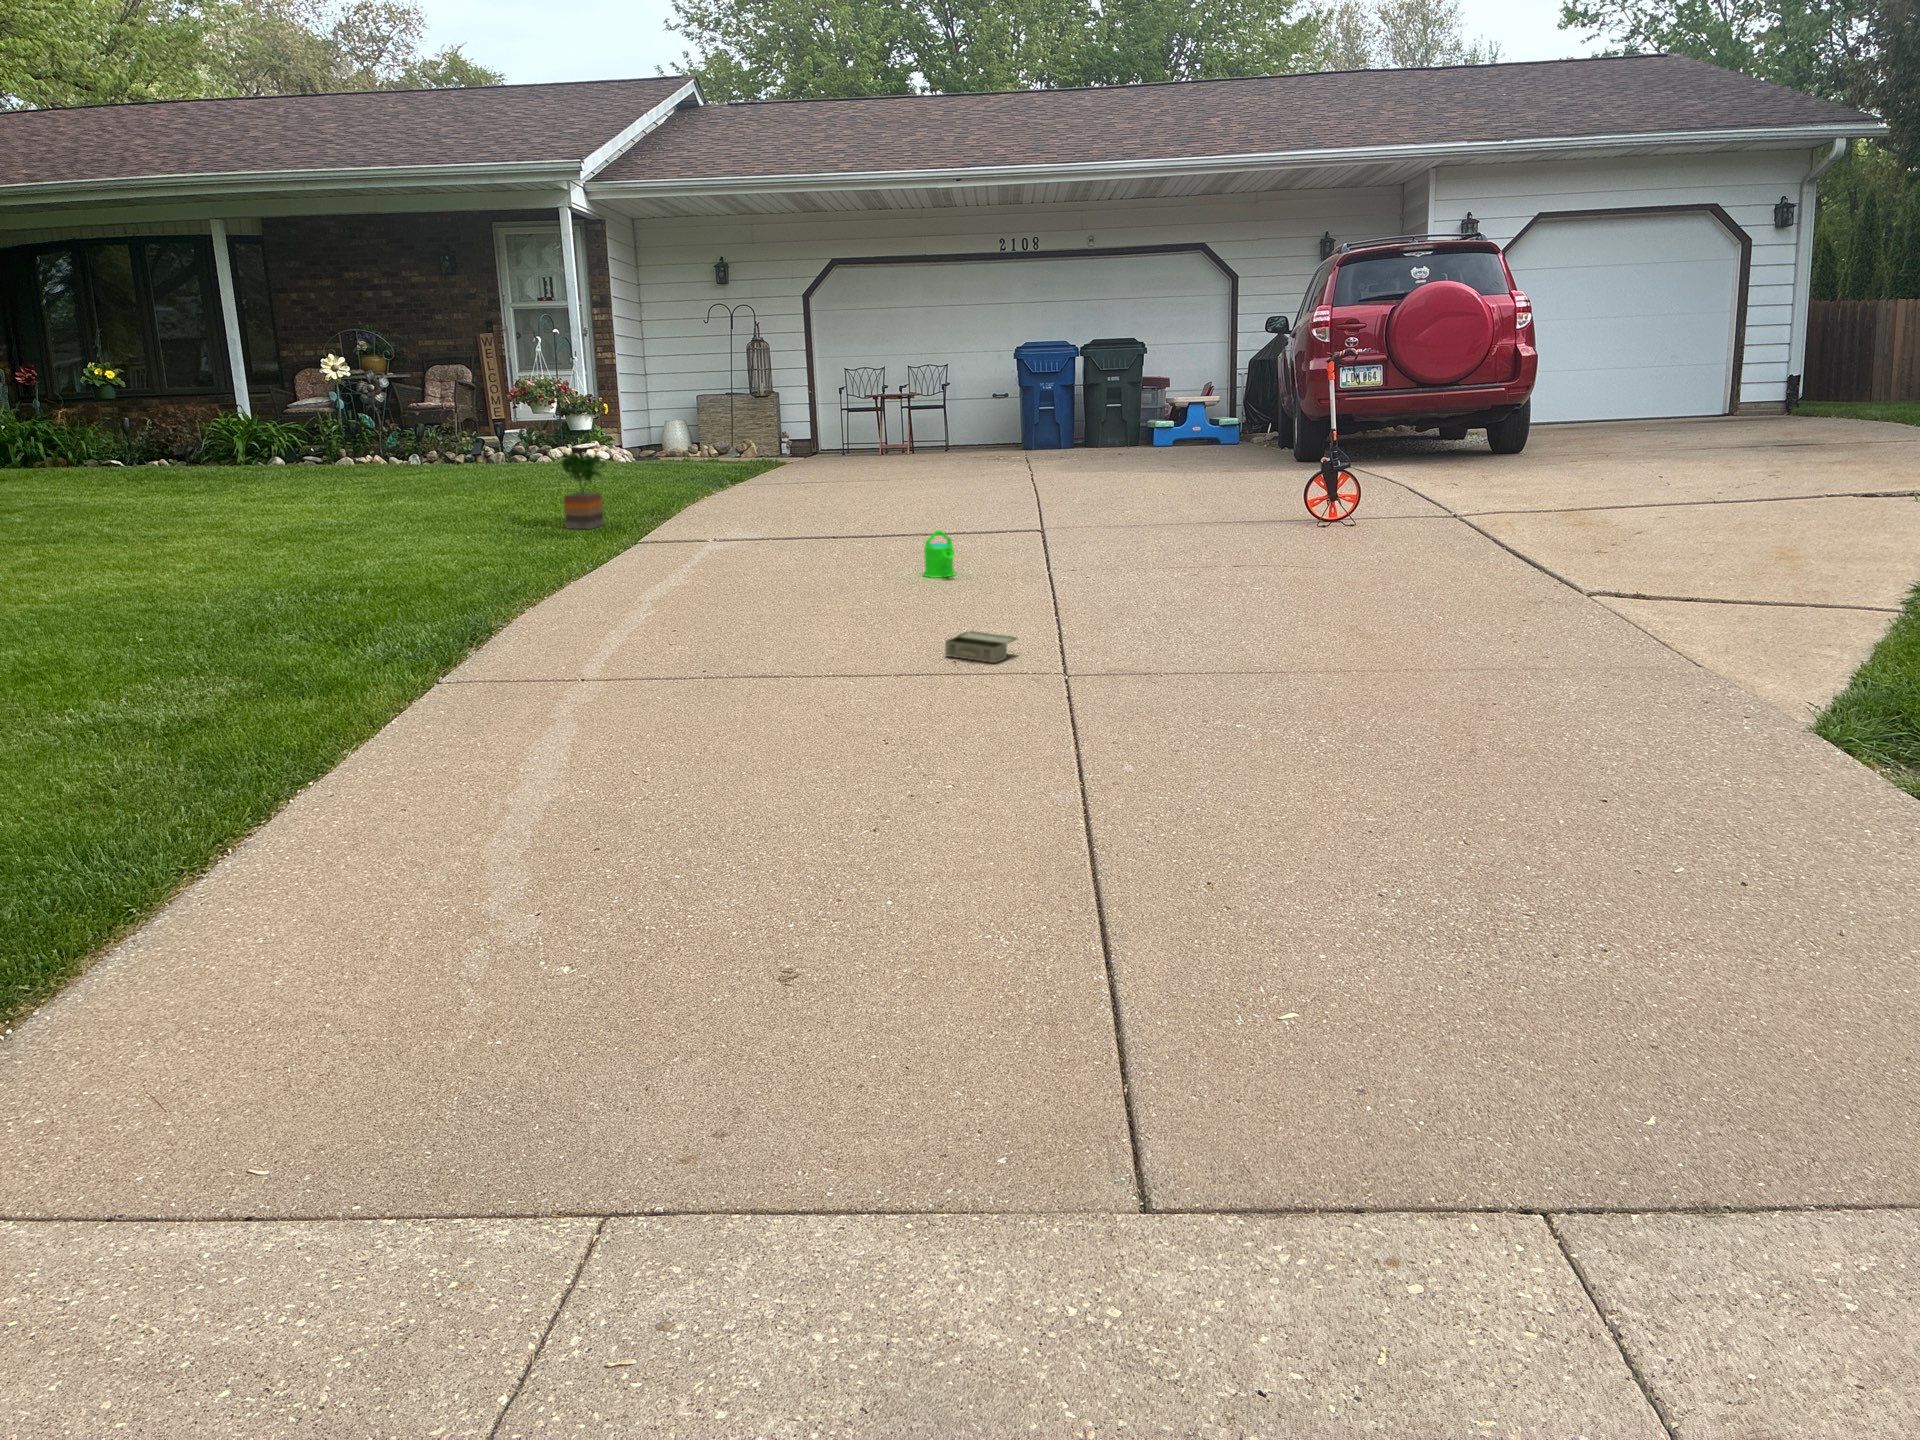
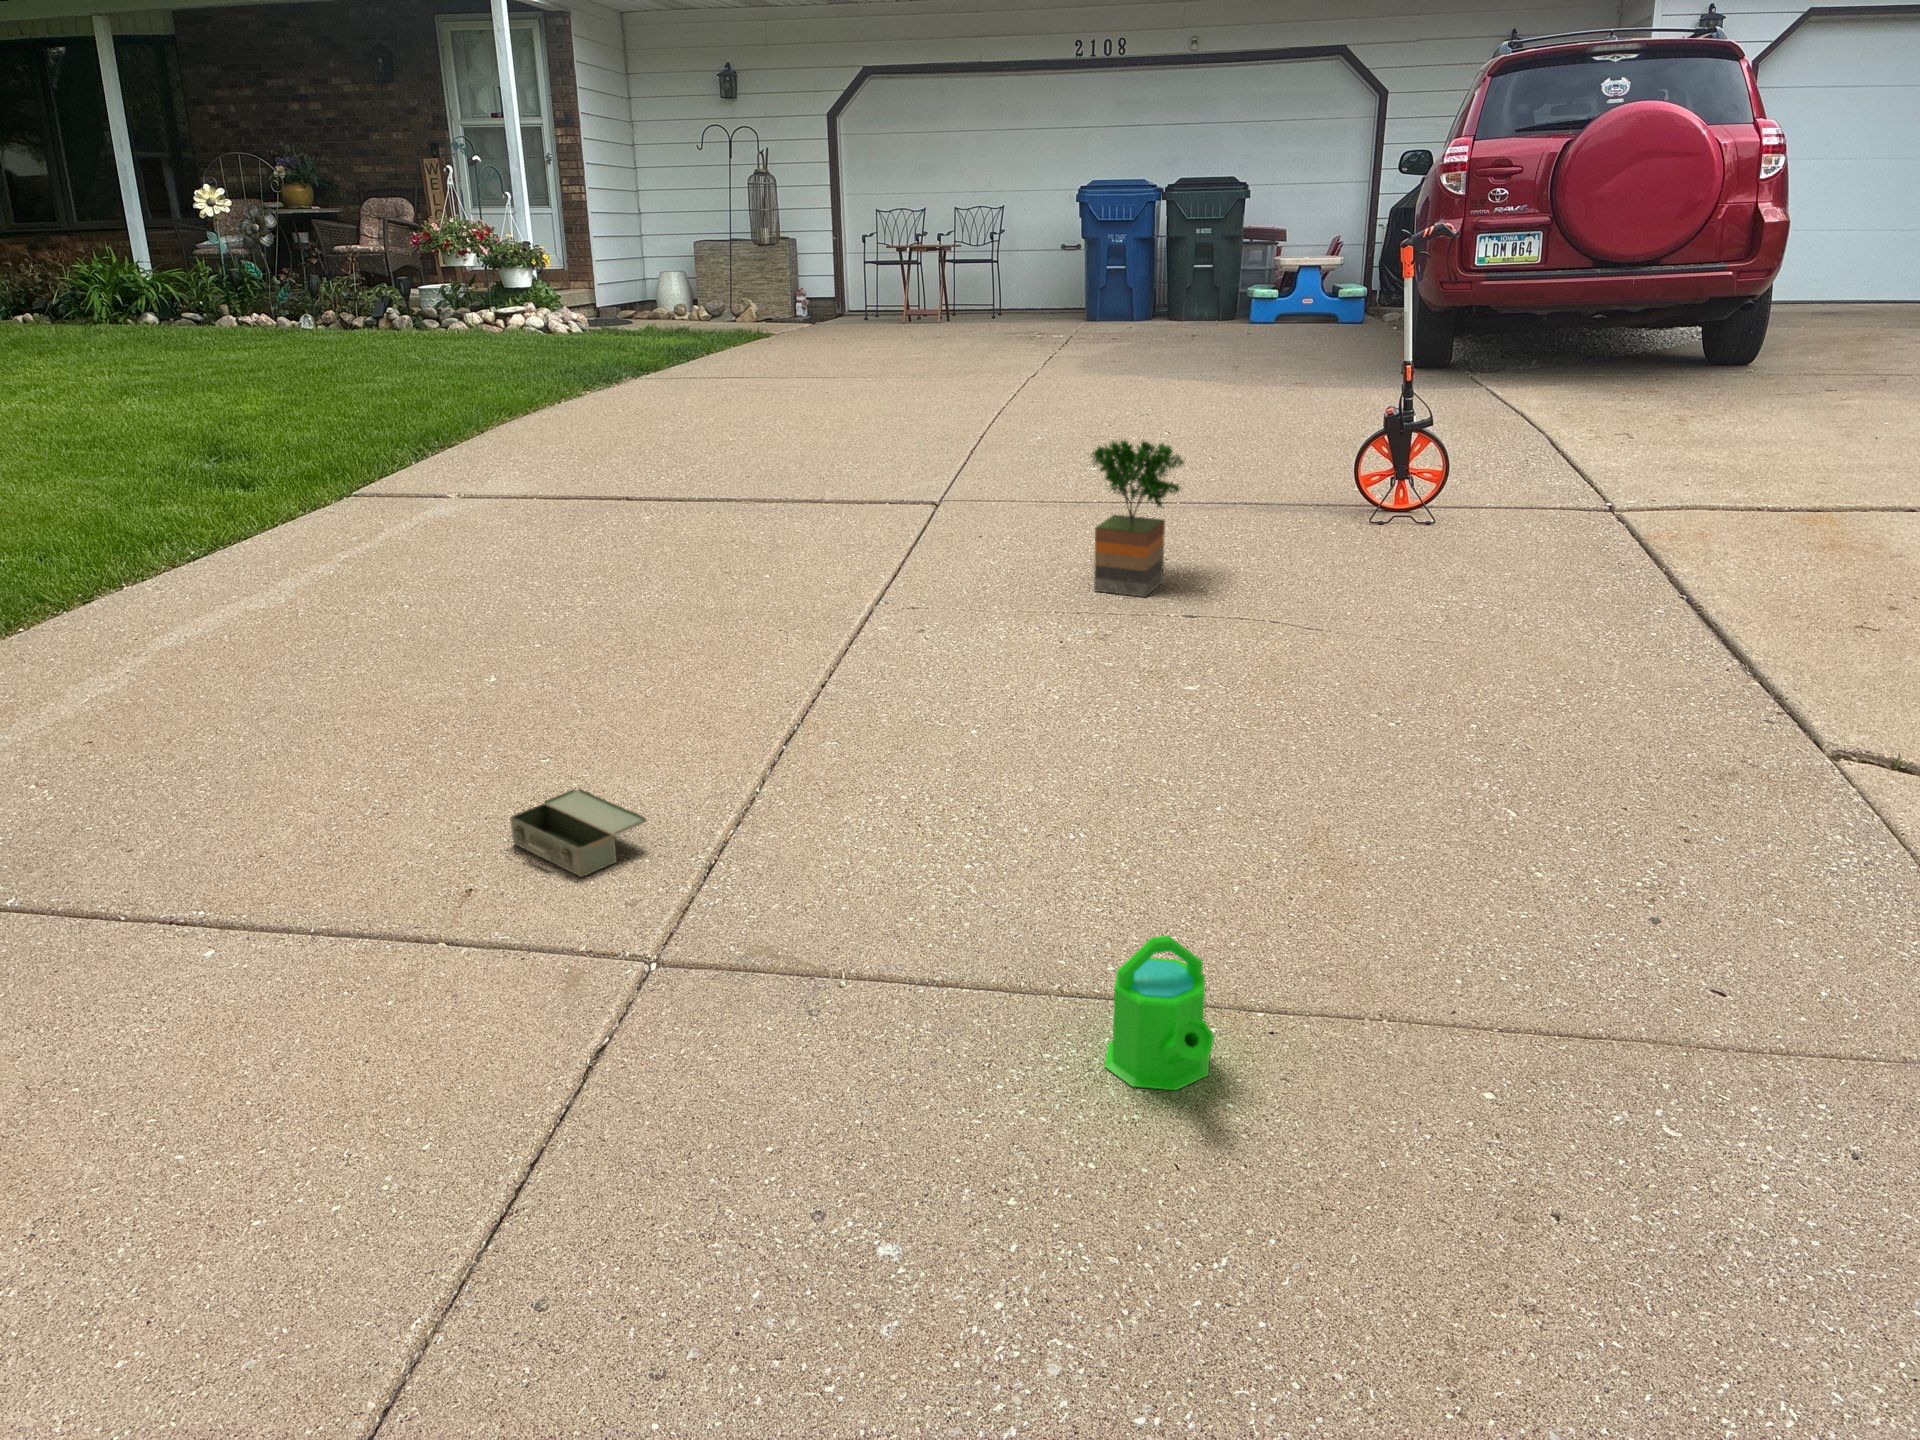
potted tree: present [560,453,605,529] -> present [1091,440,1184,597]
watering can: present [923,530,955,578] -> present [1104,935,1214,1090]

